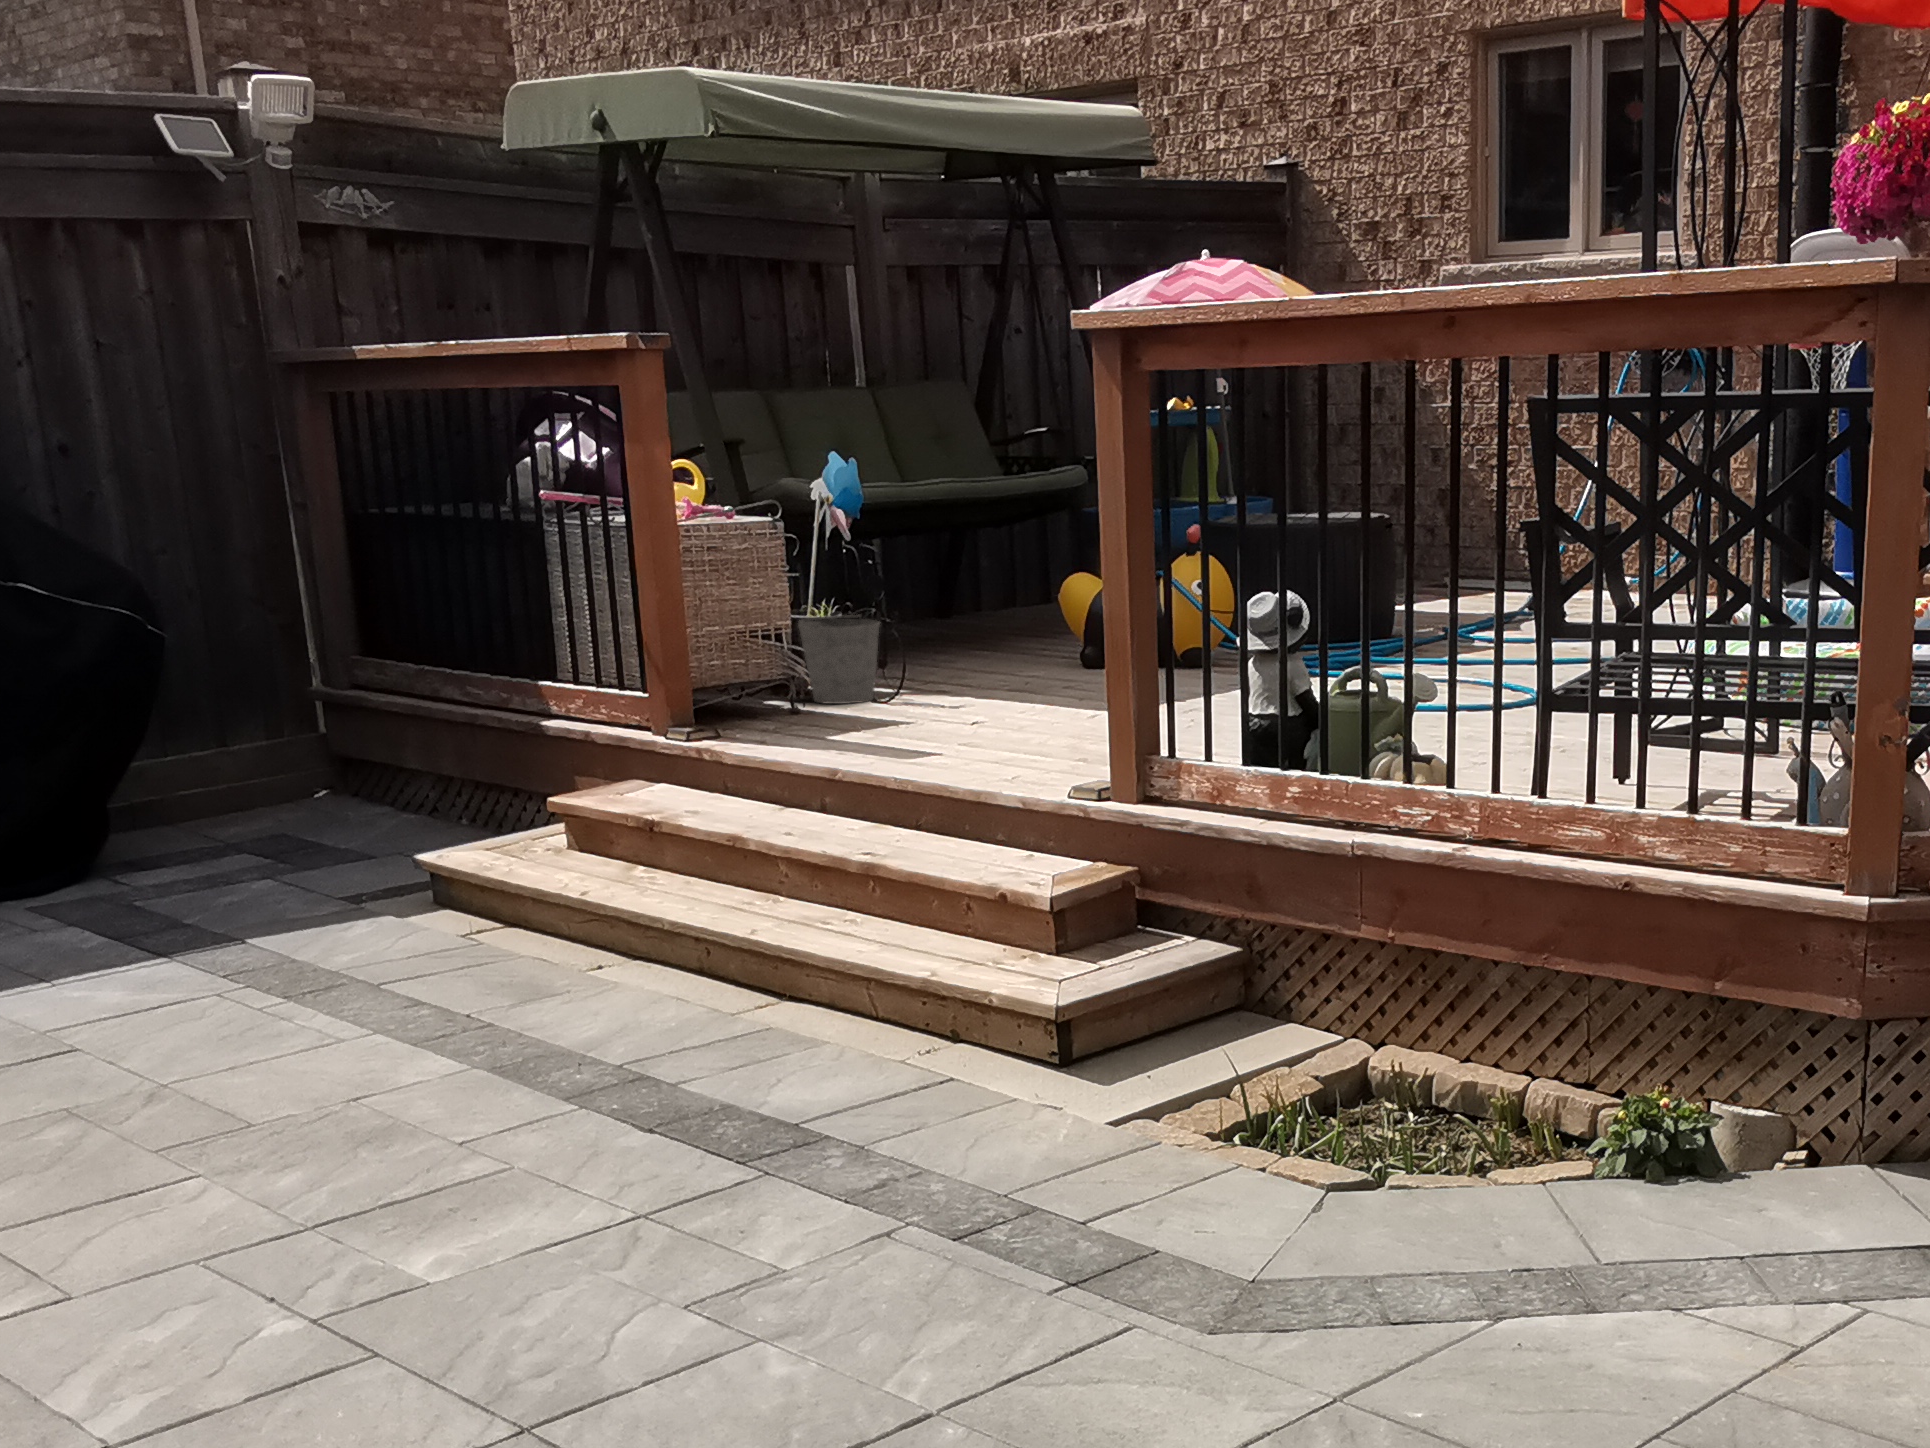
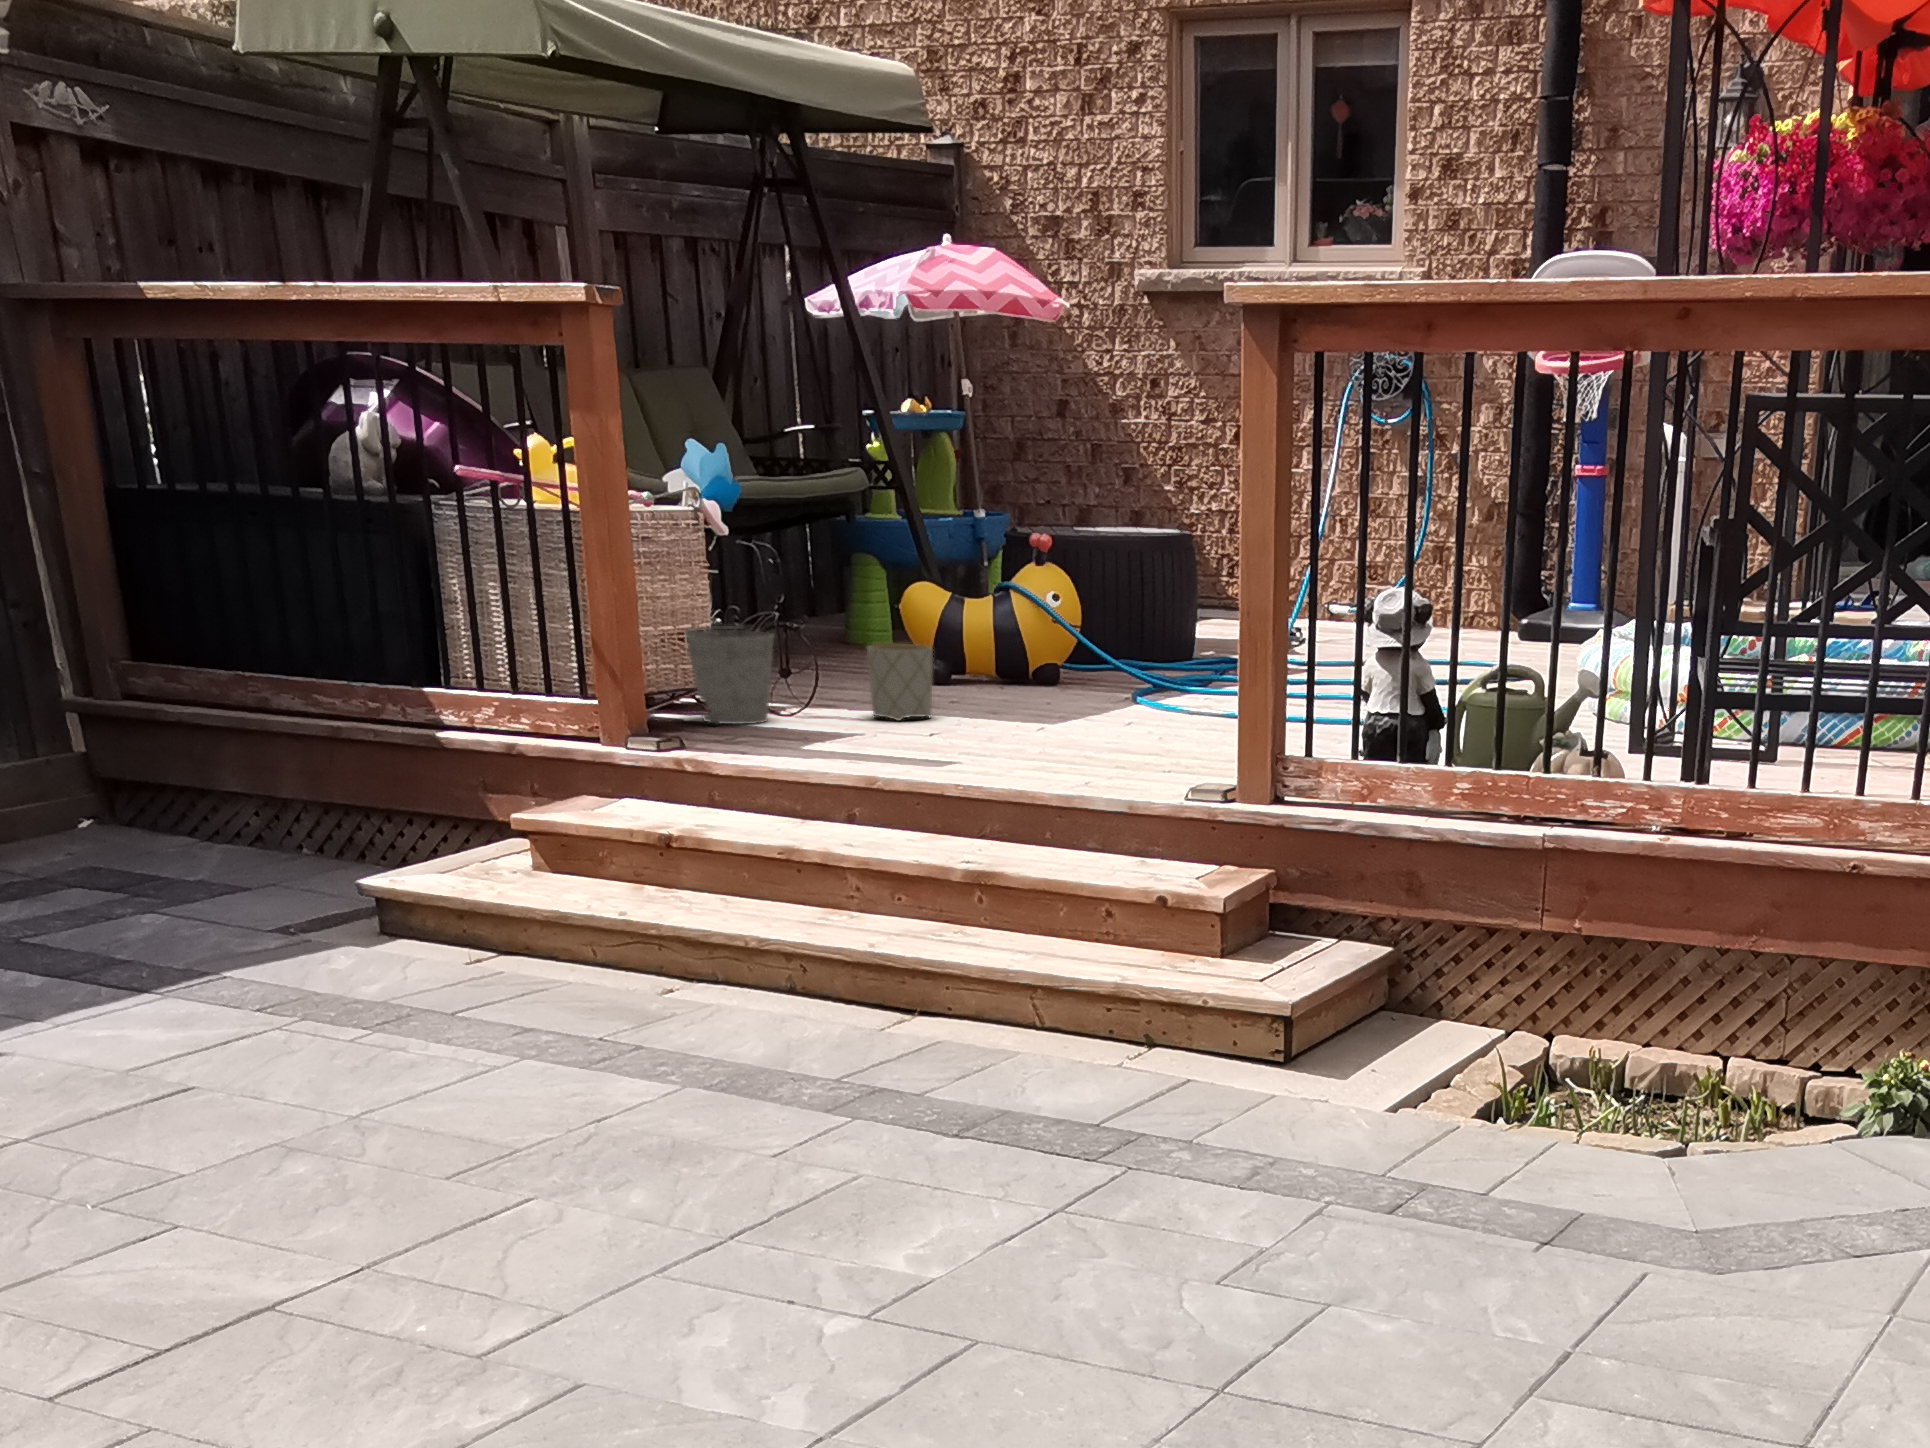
planter: none [963,629,1025,701] -> present [867,644,933,721]

